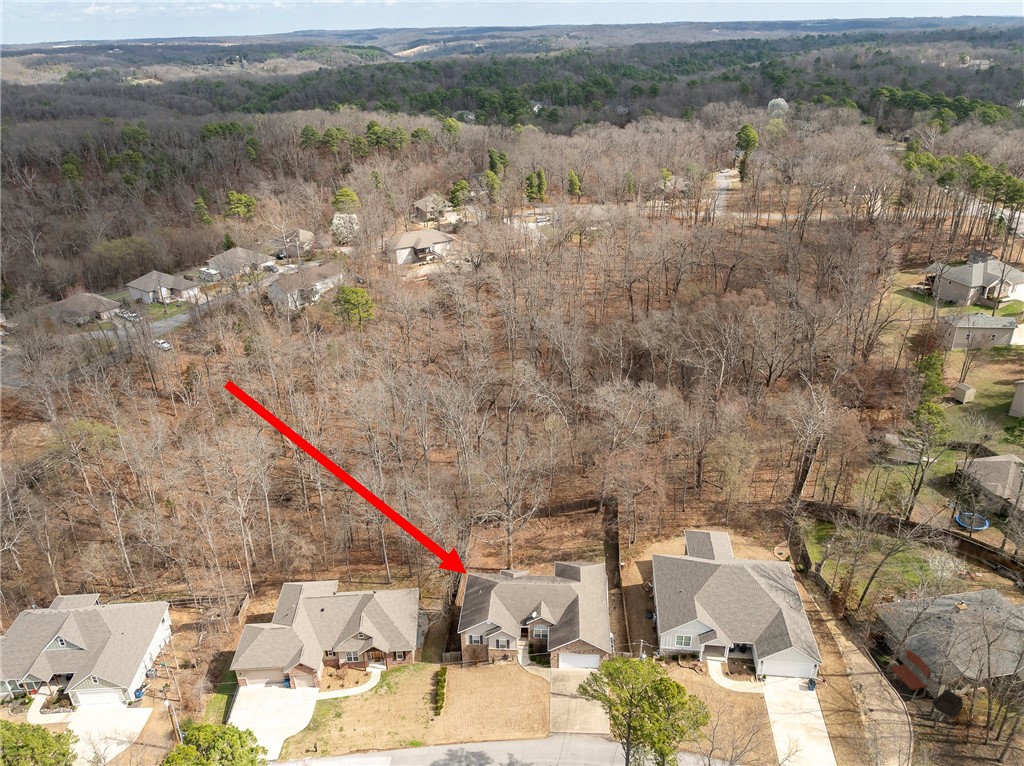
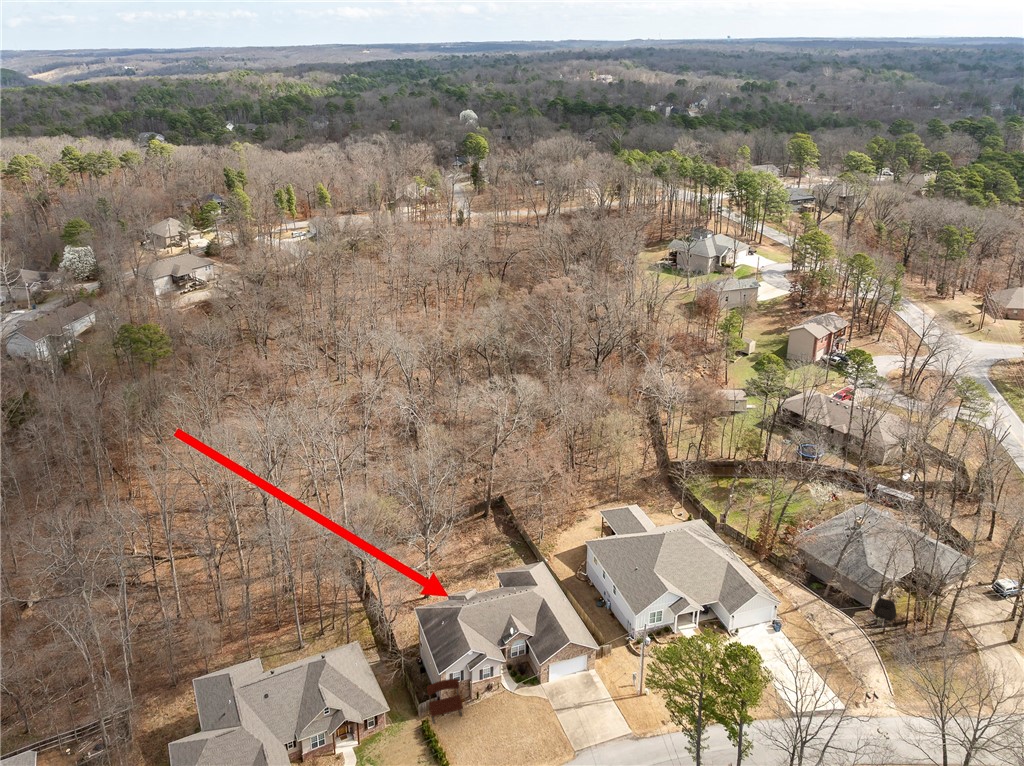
bench: present [891,650,931,699] -> present [427,679,463,723]

